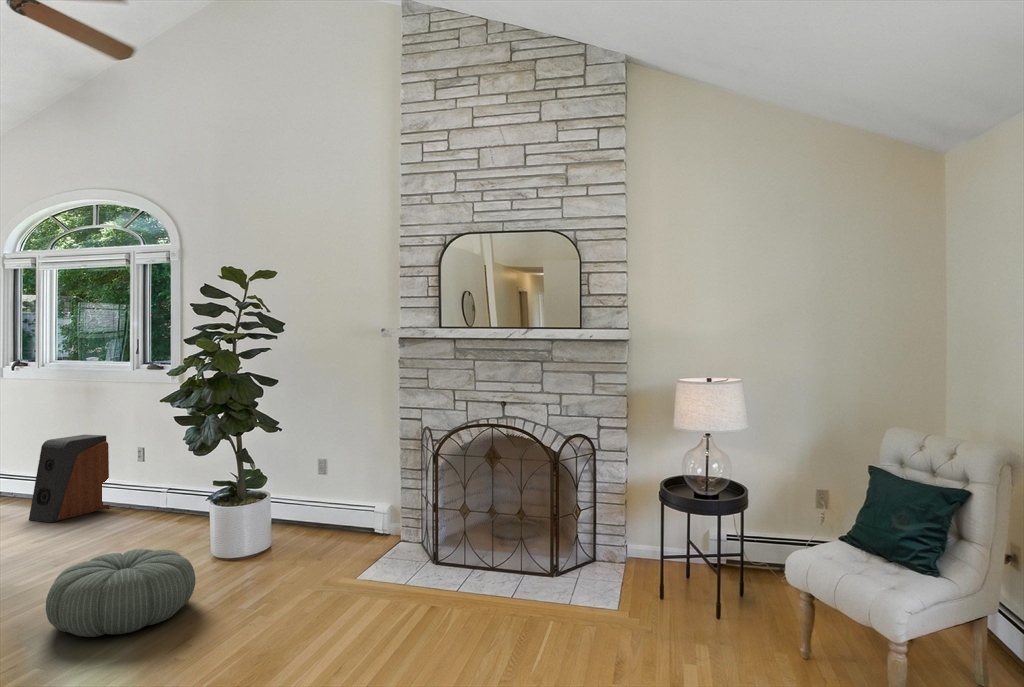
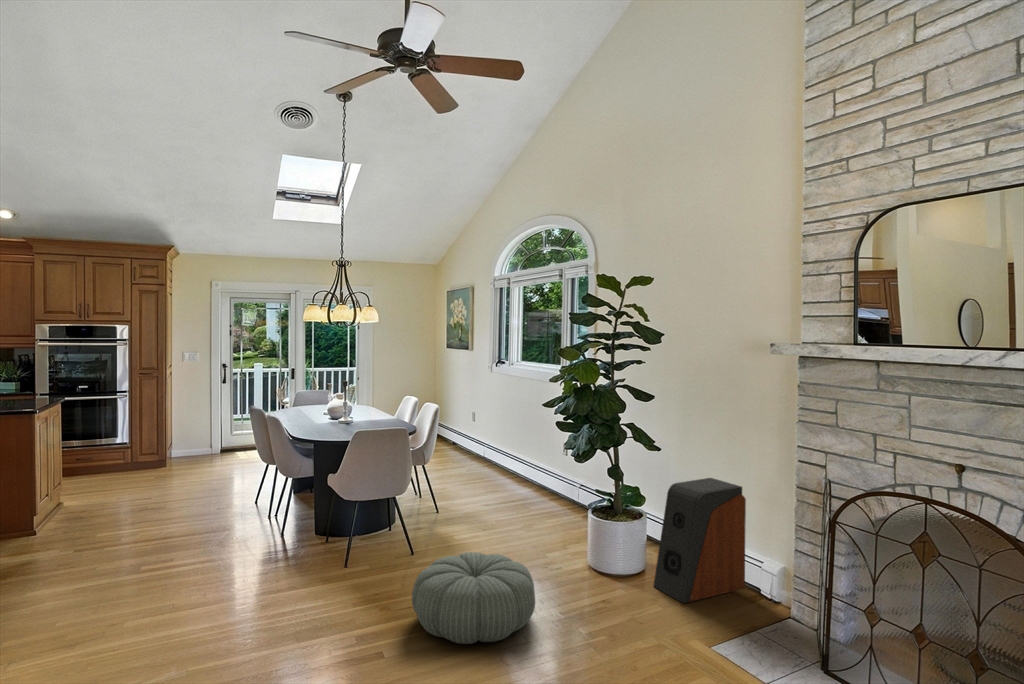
speaker: present [29,435,109,522] -> present [654,478,746,603]

